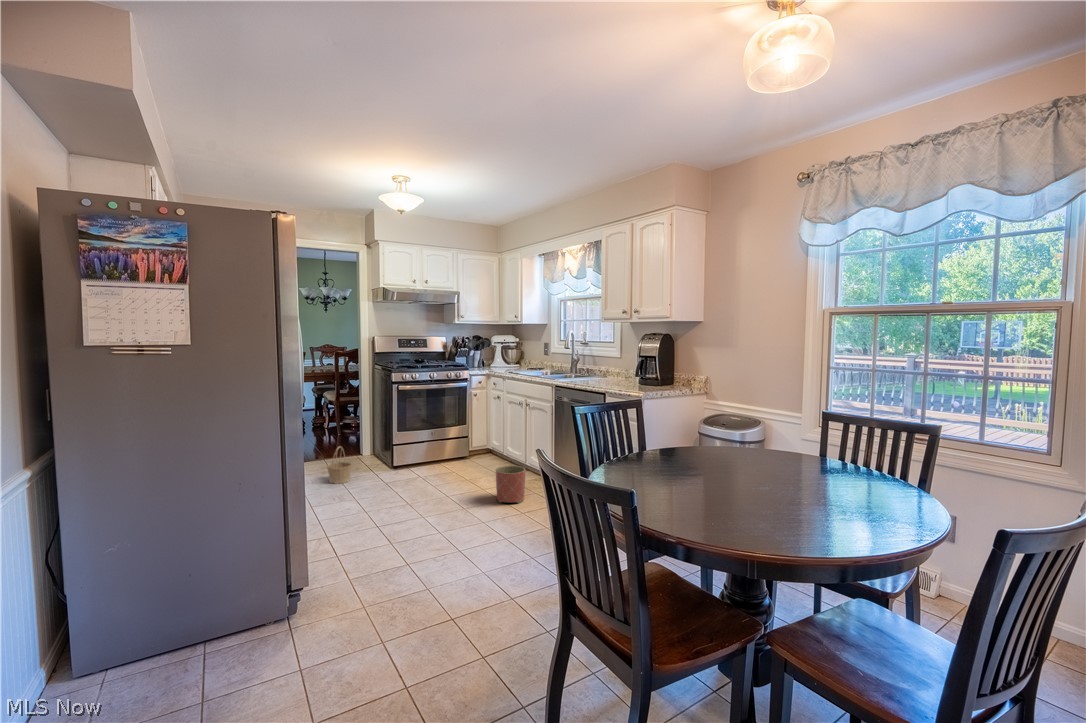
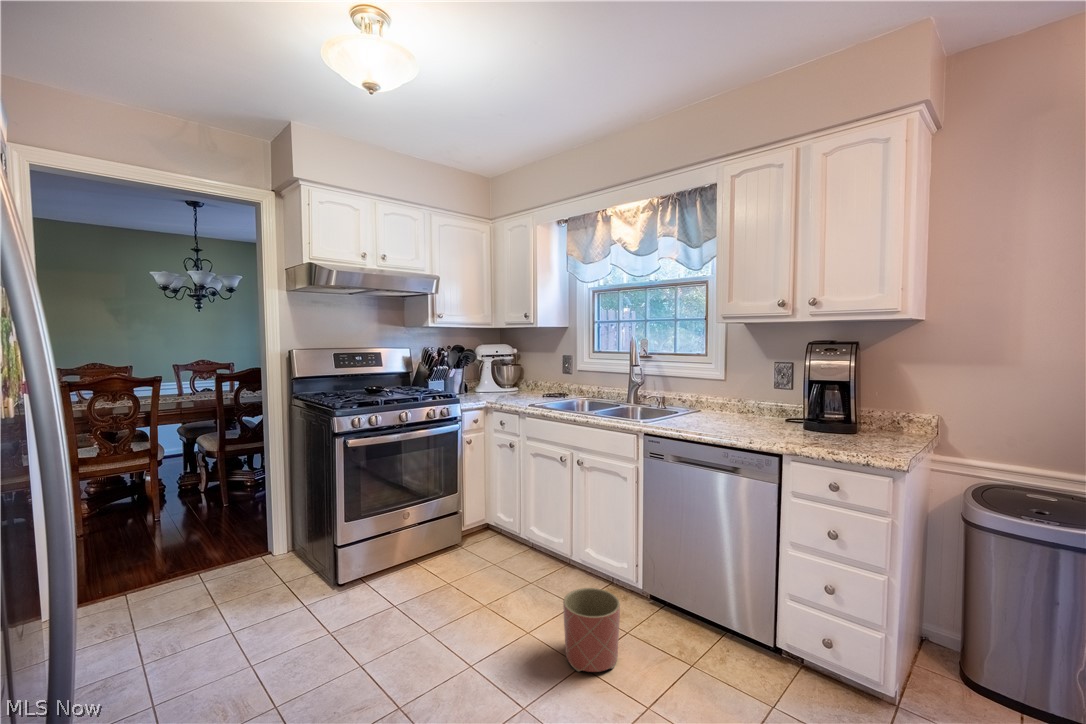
basket: present [327,446,352,483] -> none [205,565,259,644]

